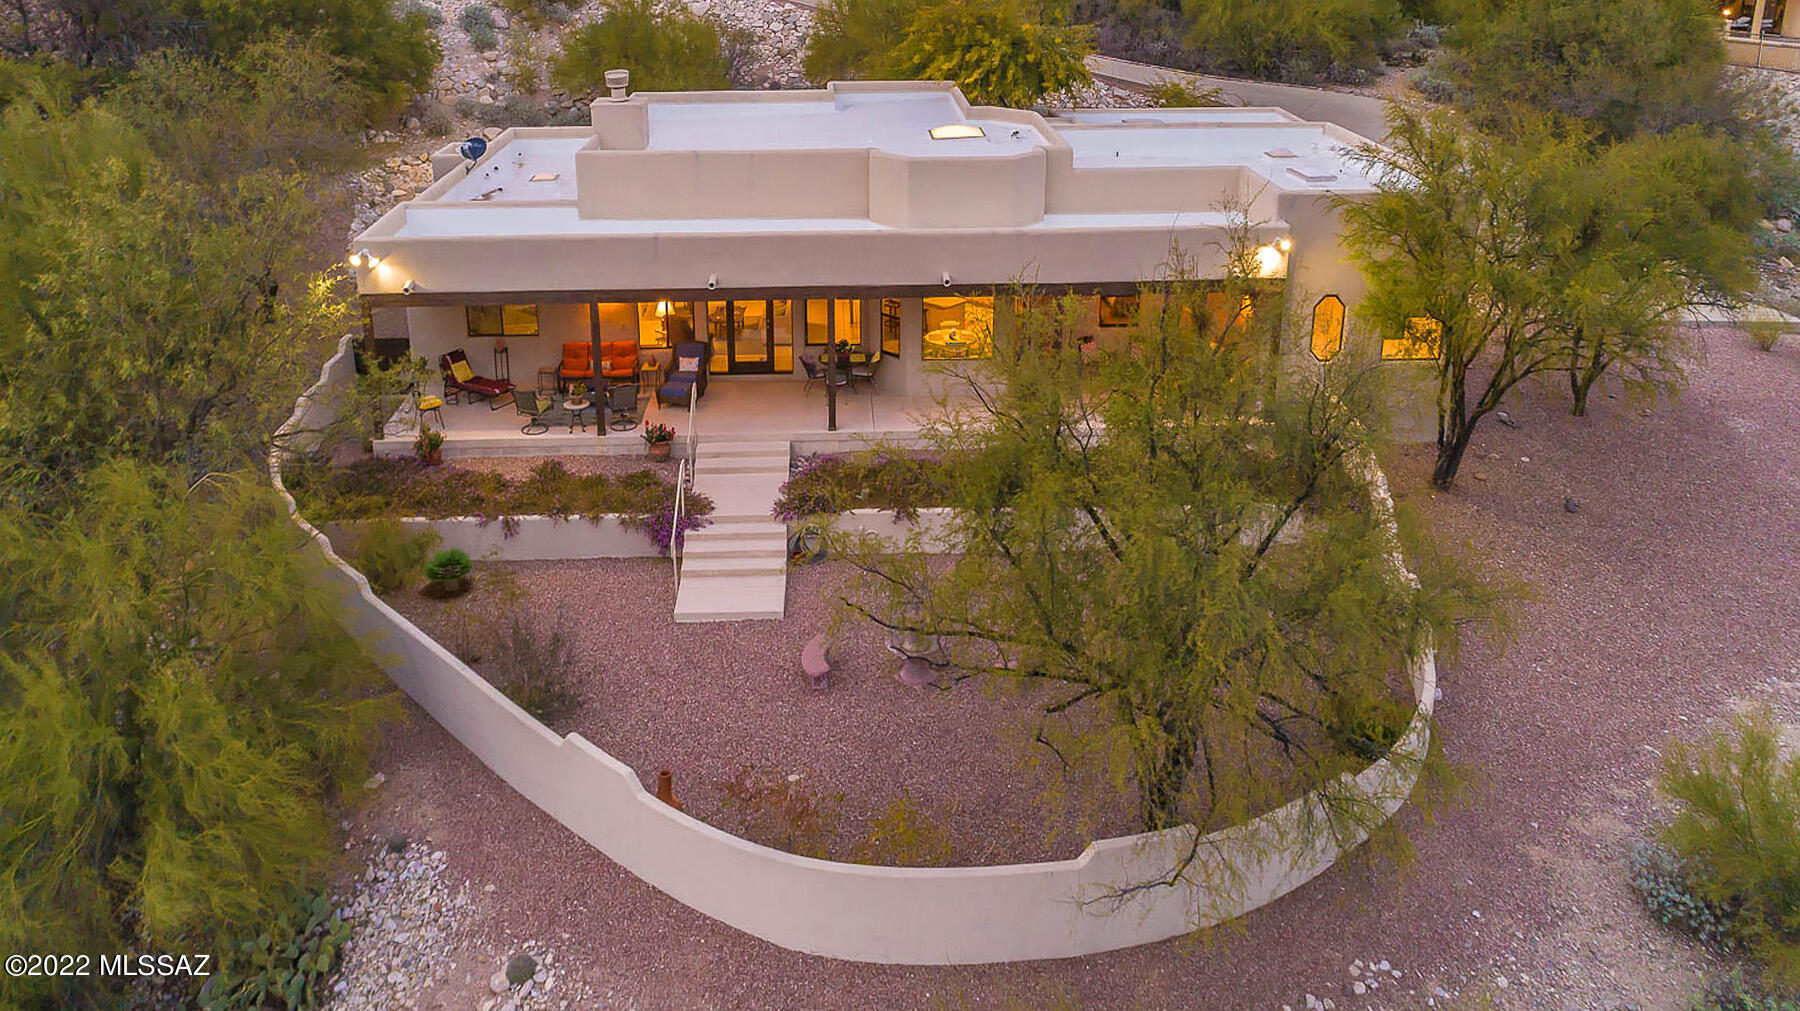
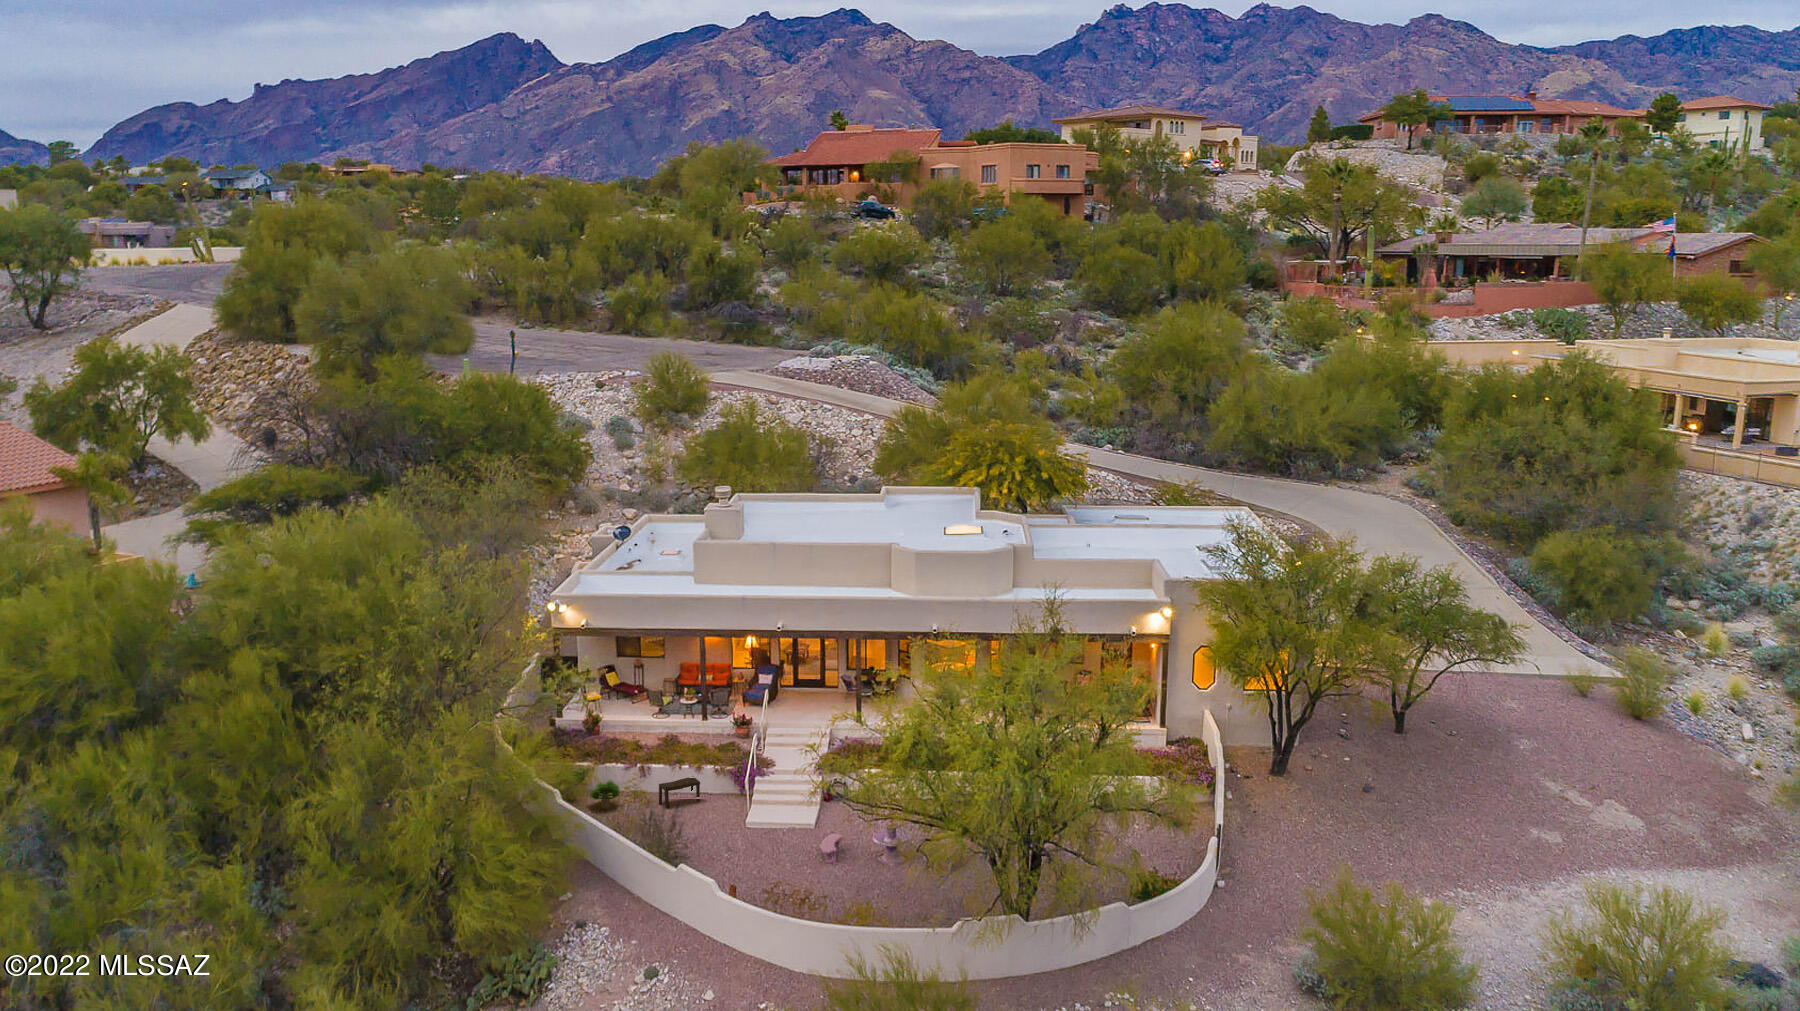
bench: none [534,532,602,587] -> present [659,778,700,809]

